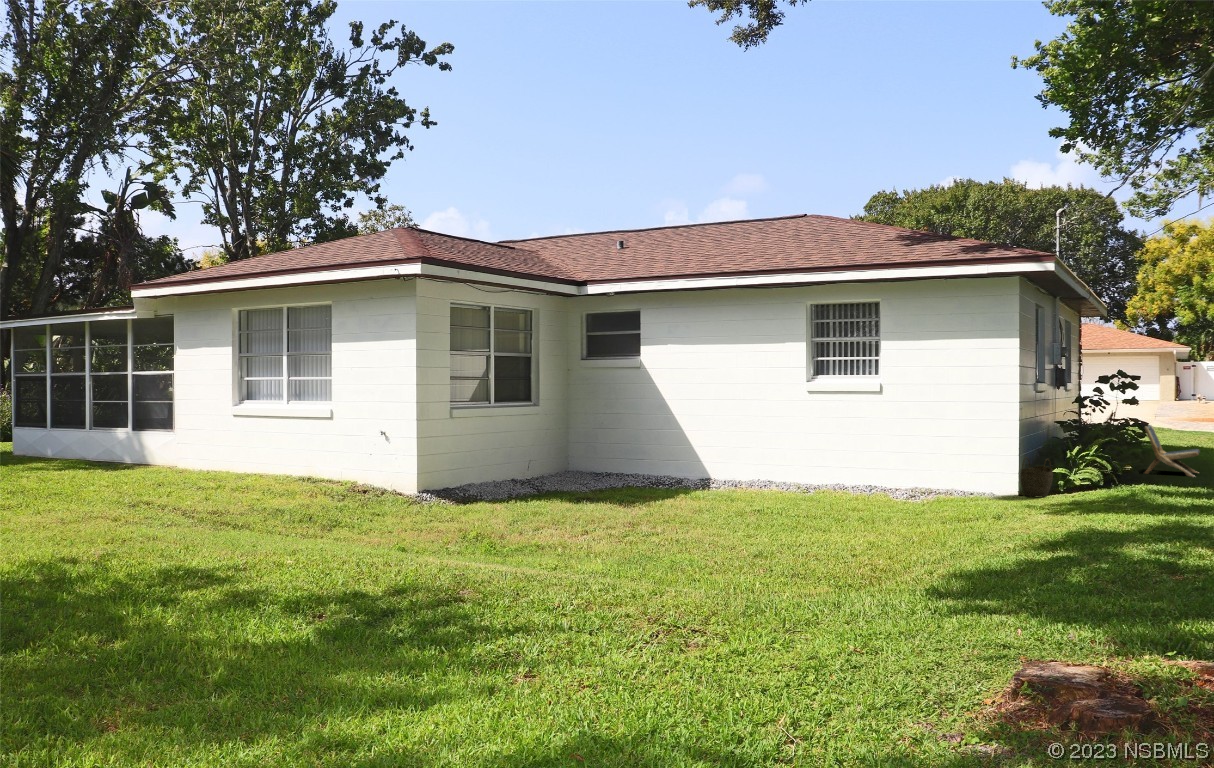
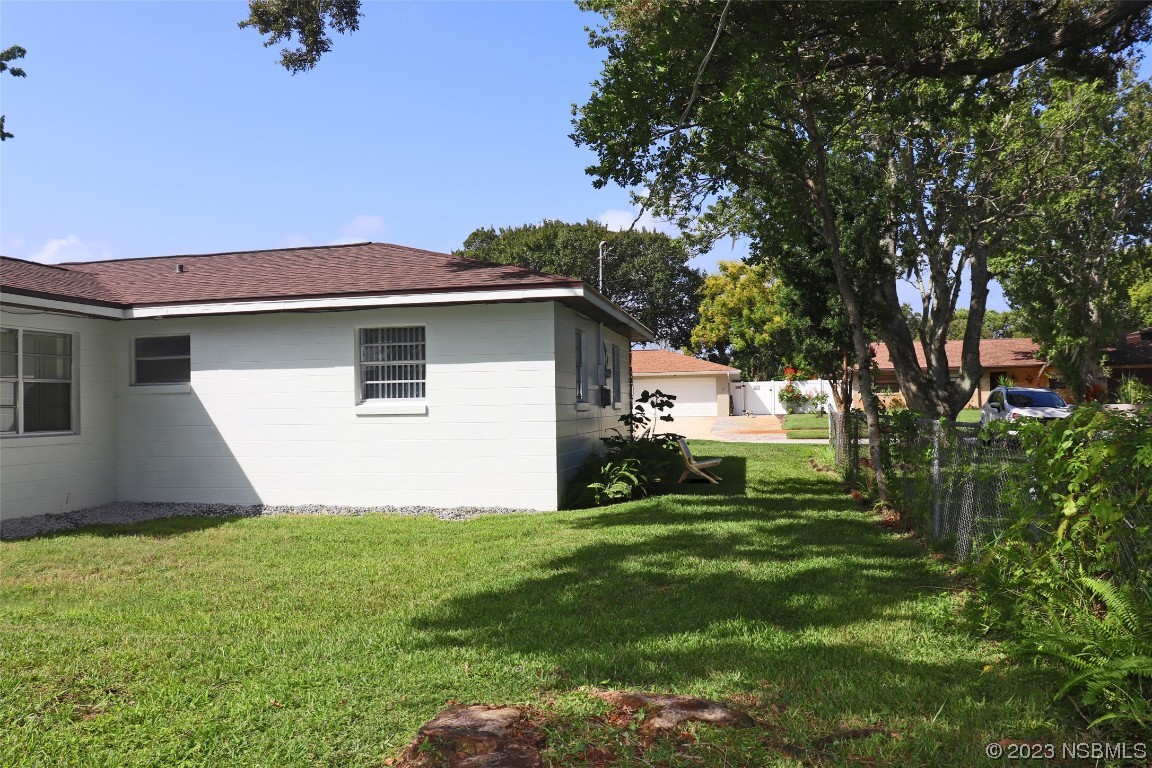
woven basket: present [1020,457,1053,498] -> none [559,475,588,513]

